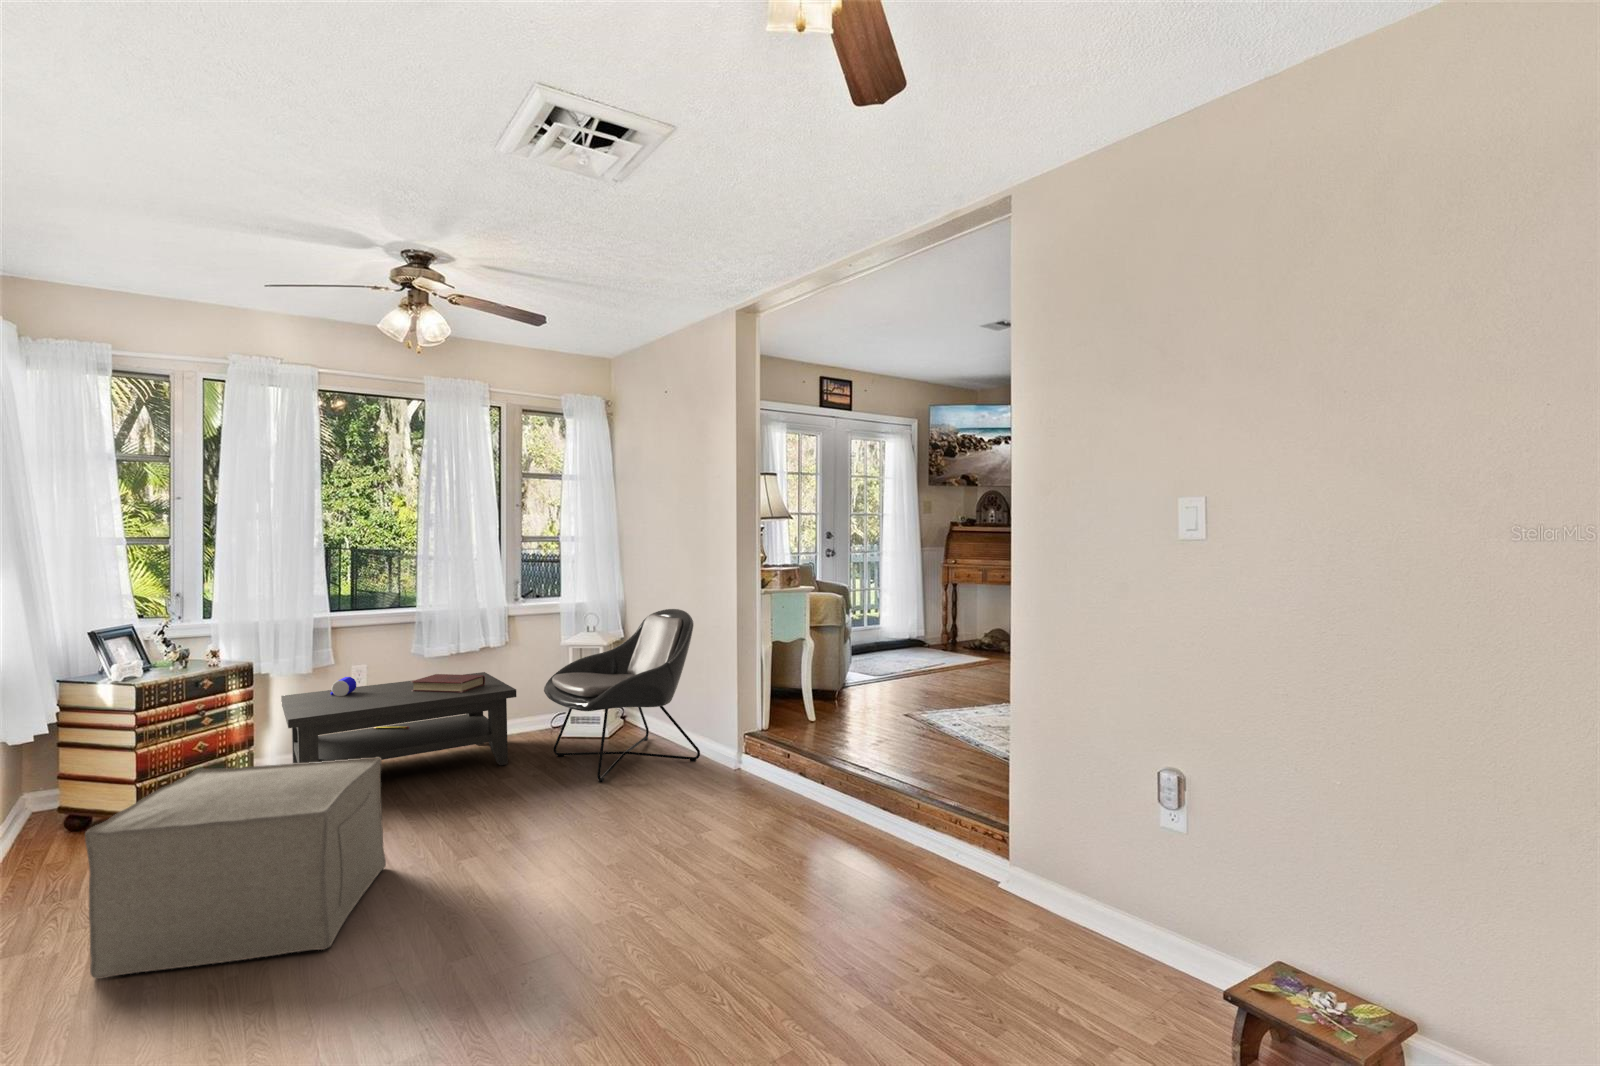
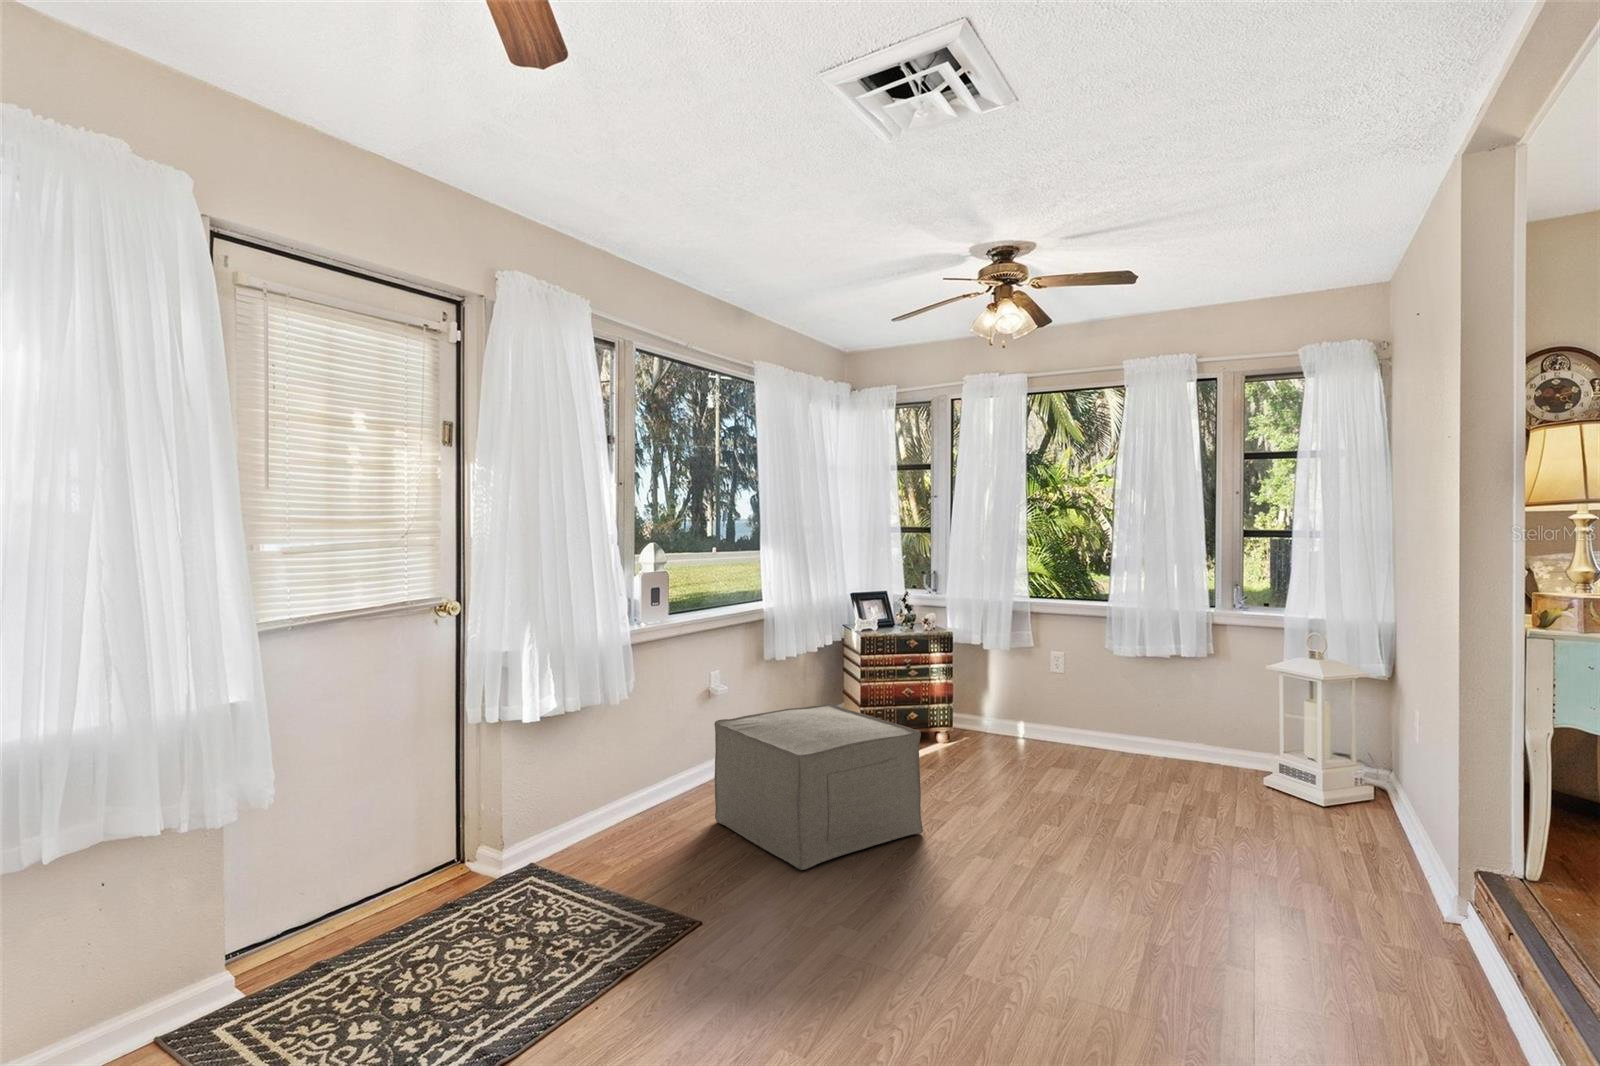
lounge chair: present [544,609,700,782] -> none [1190,643,1407,879]
coffee table: present [281,672,516,765] -> none [952,660,1181,790]

